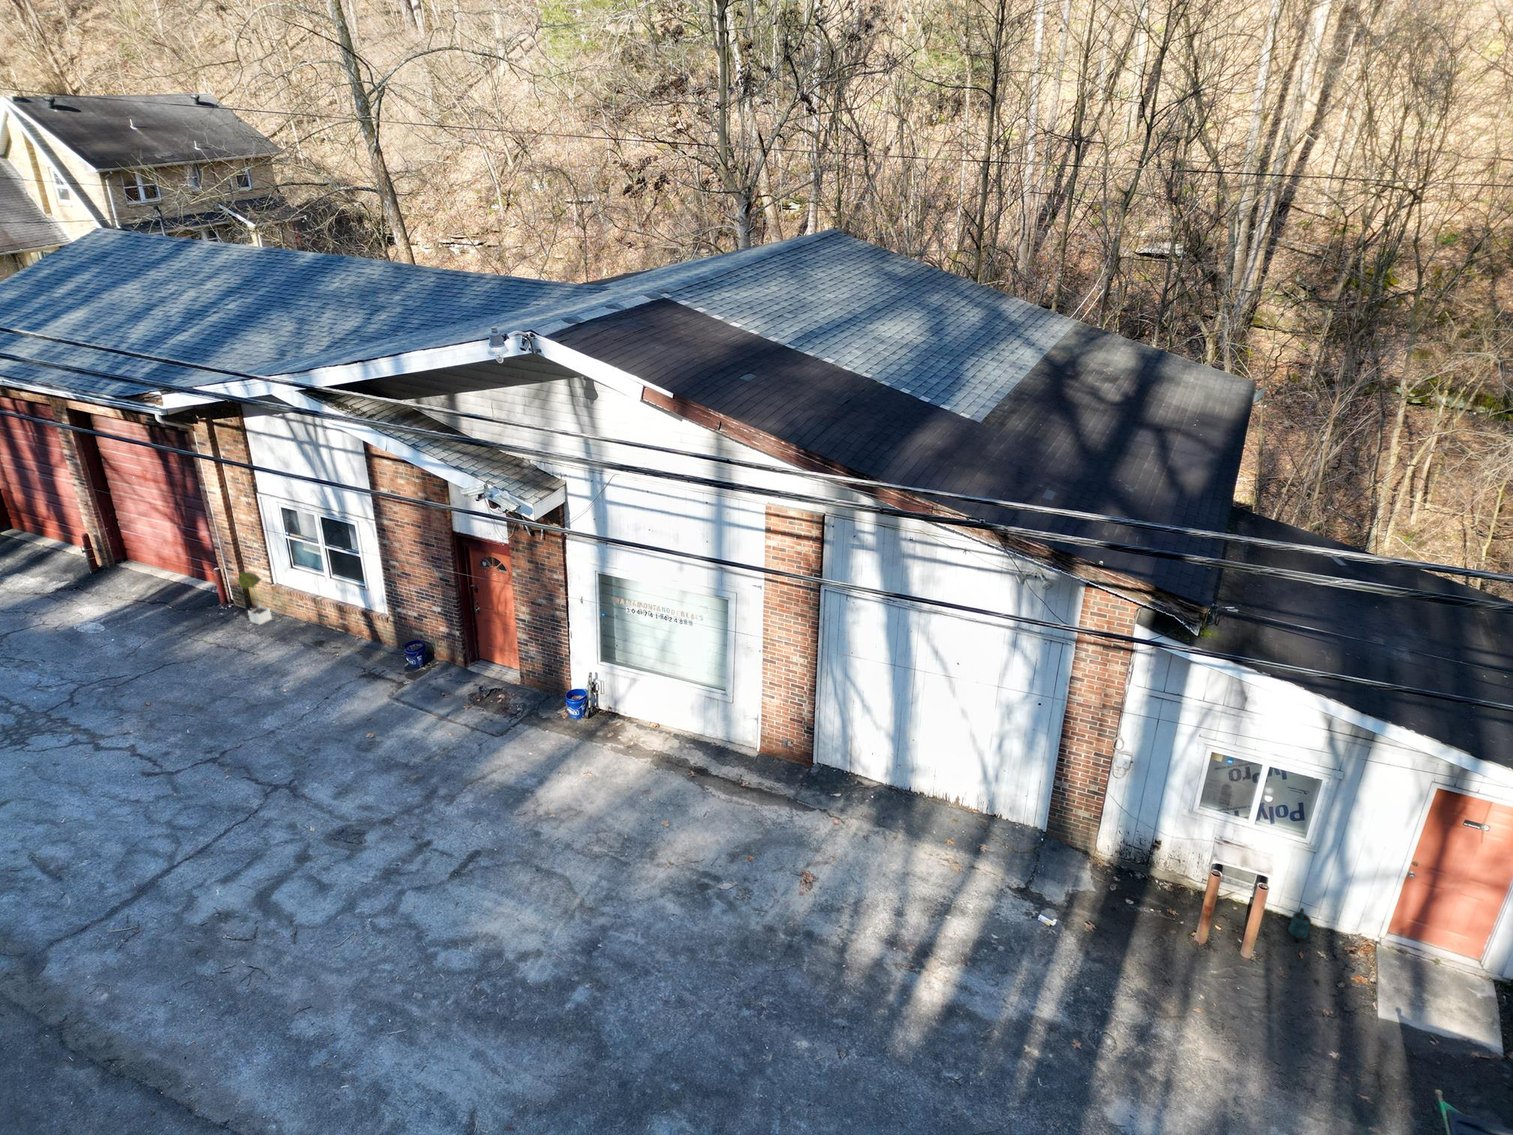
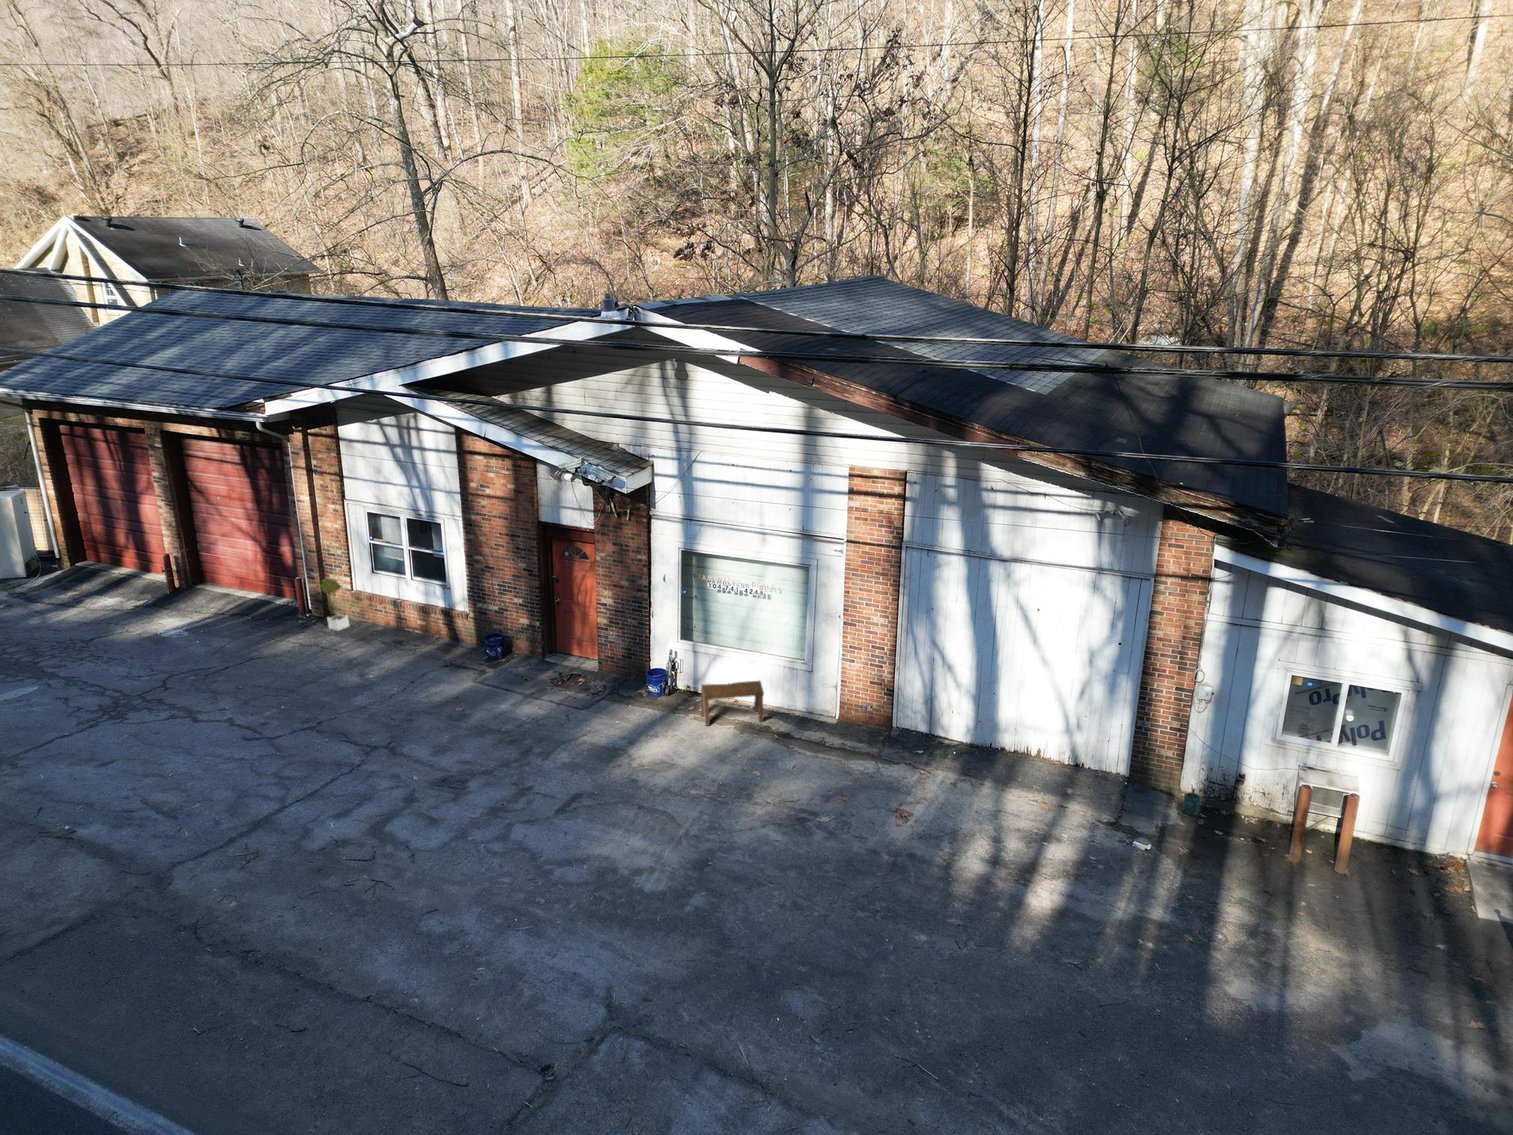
bench: none [618,707,681,756] -> present [701,681,764,726]
watering can: present [1288,908,1311,939] -> present [1182,788,1200,816]

